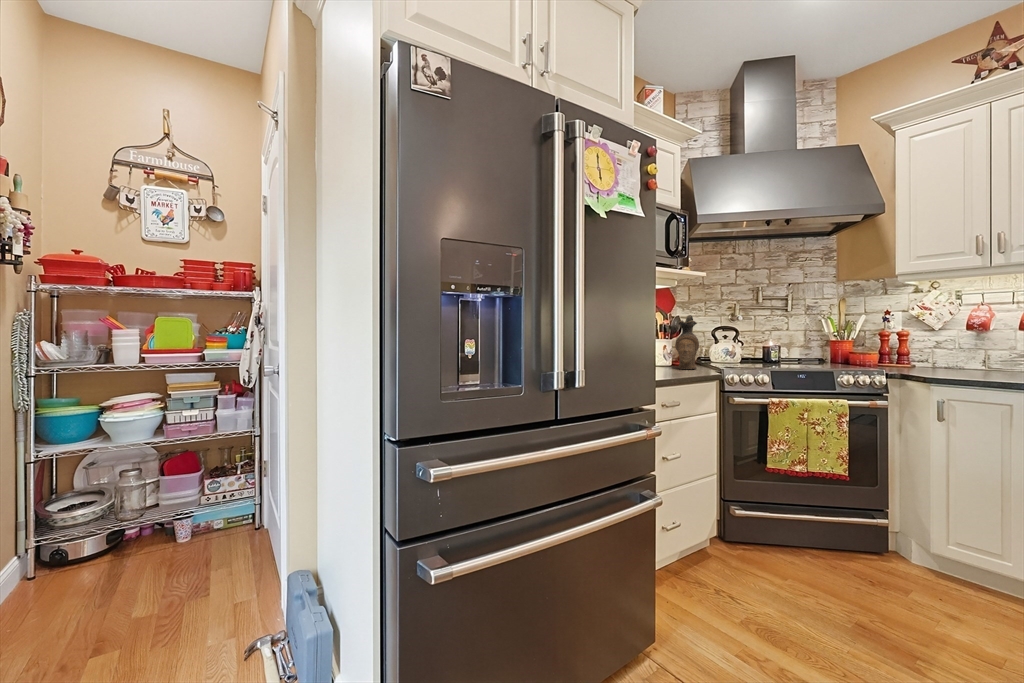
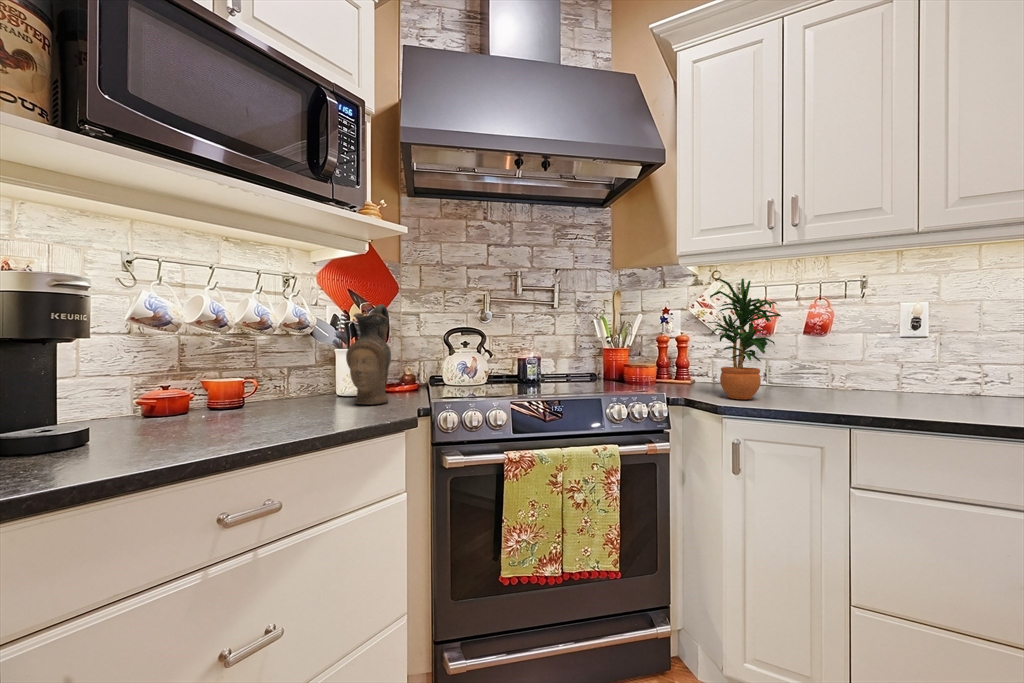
potted plant: none [917,292,981,374] -> present [707,278,782,399]

